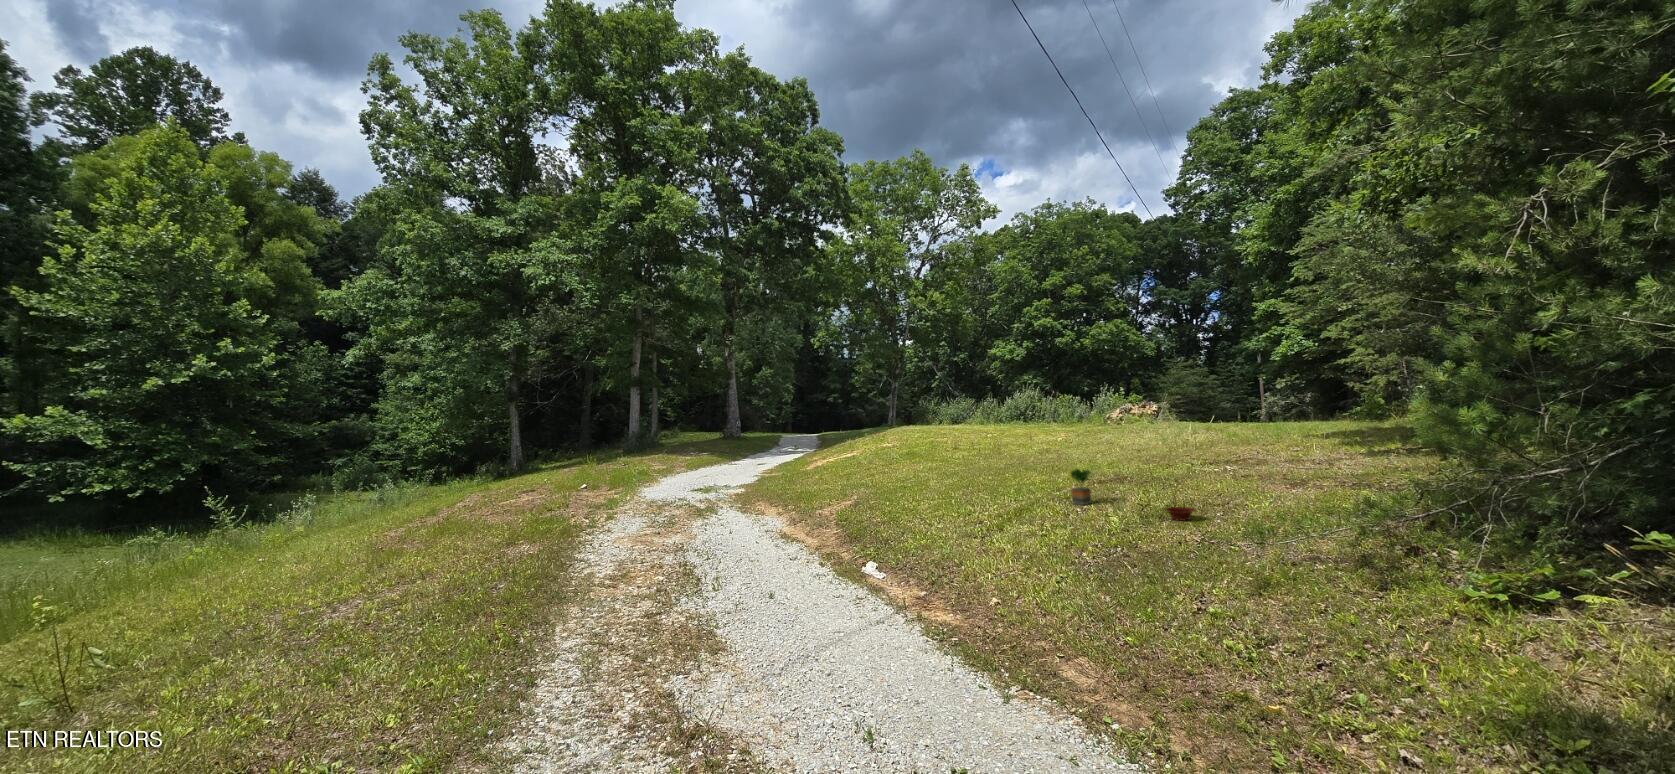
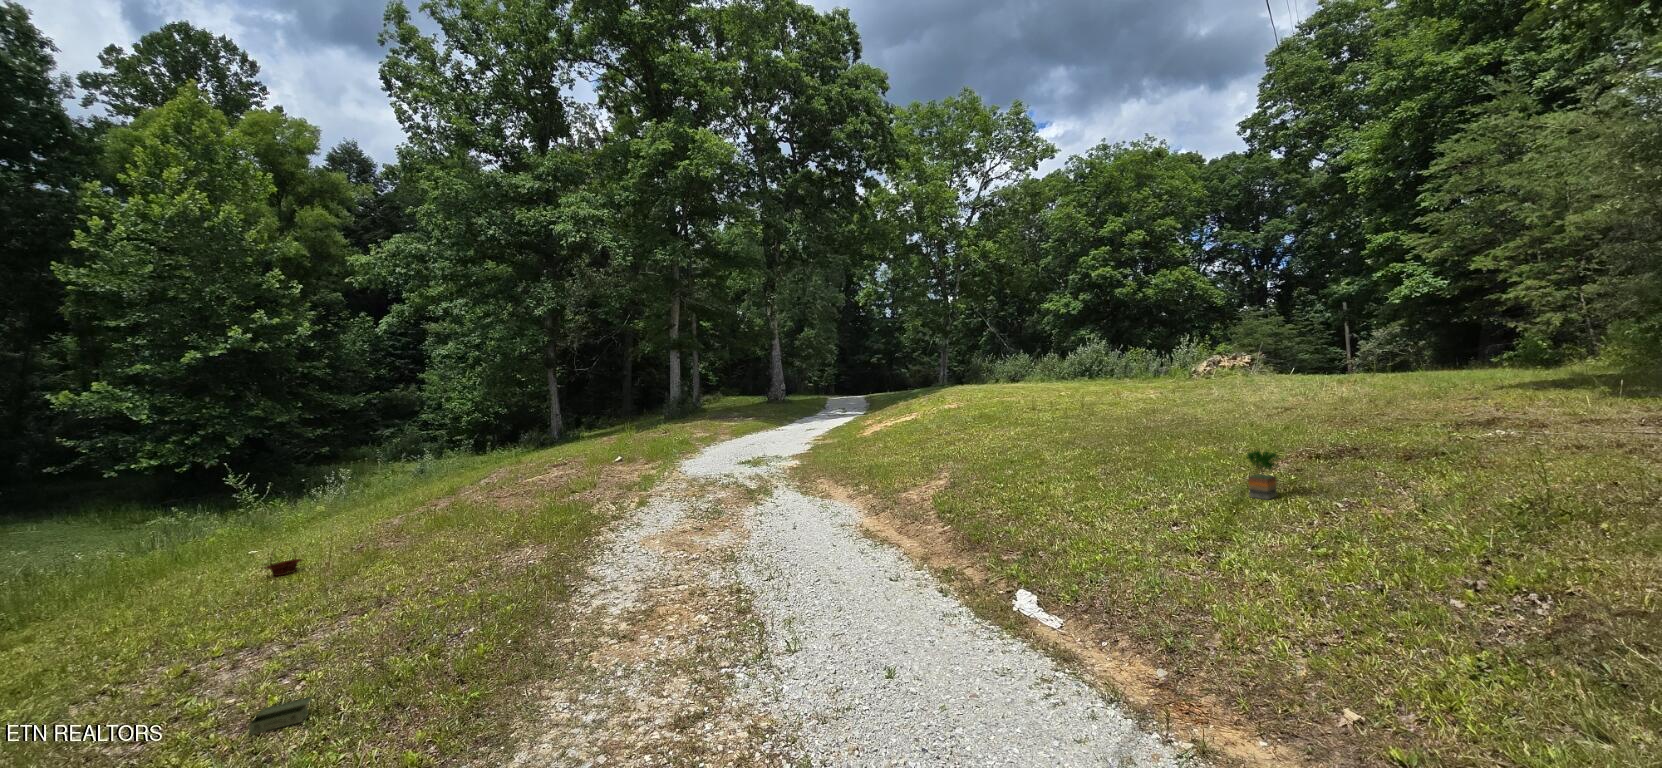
basket: present [1164,491,1195,521] -> present [265,545,302,576]
toolbox: none [334,622,374,643] -> present [248,697,312,734]

